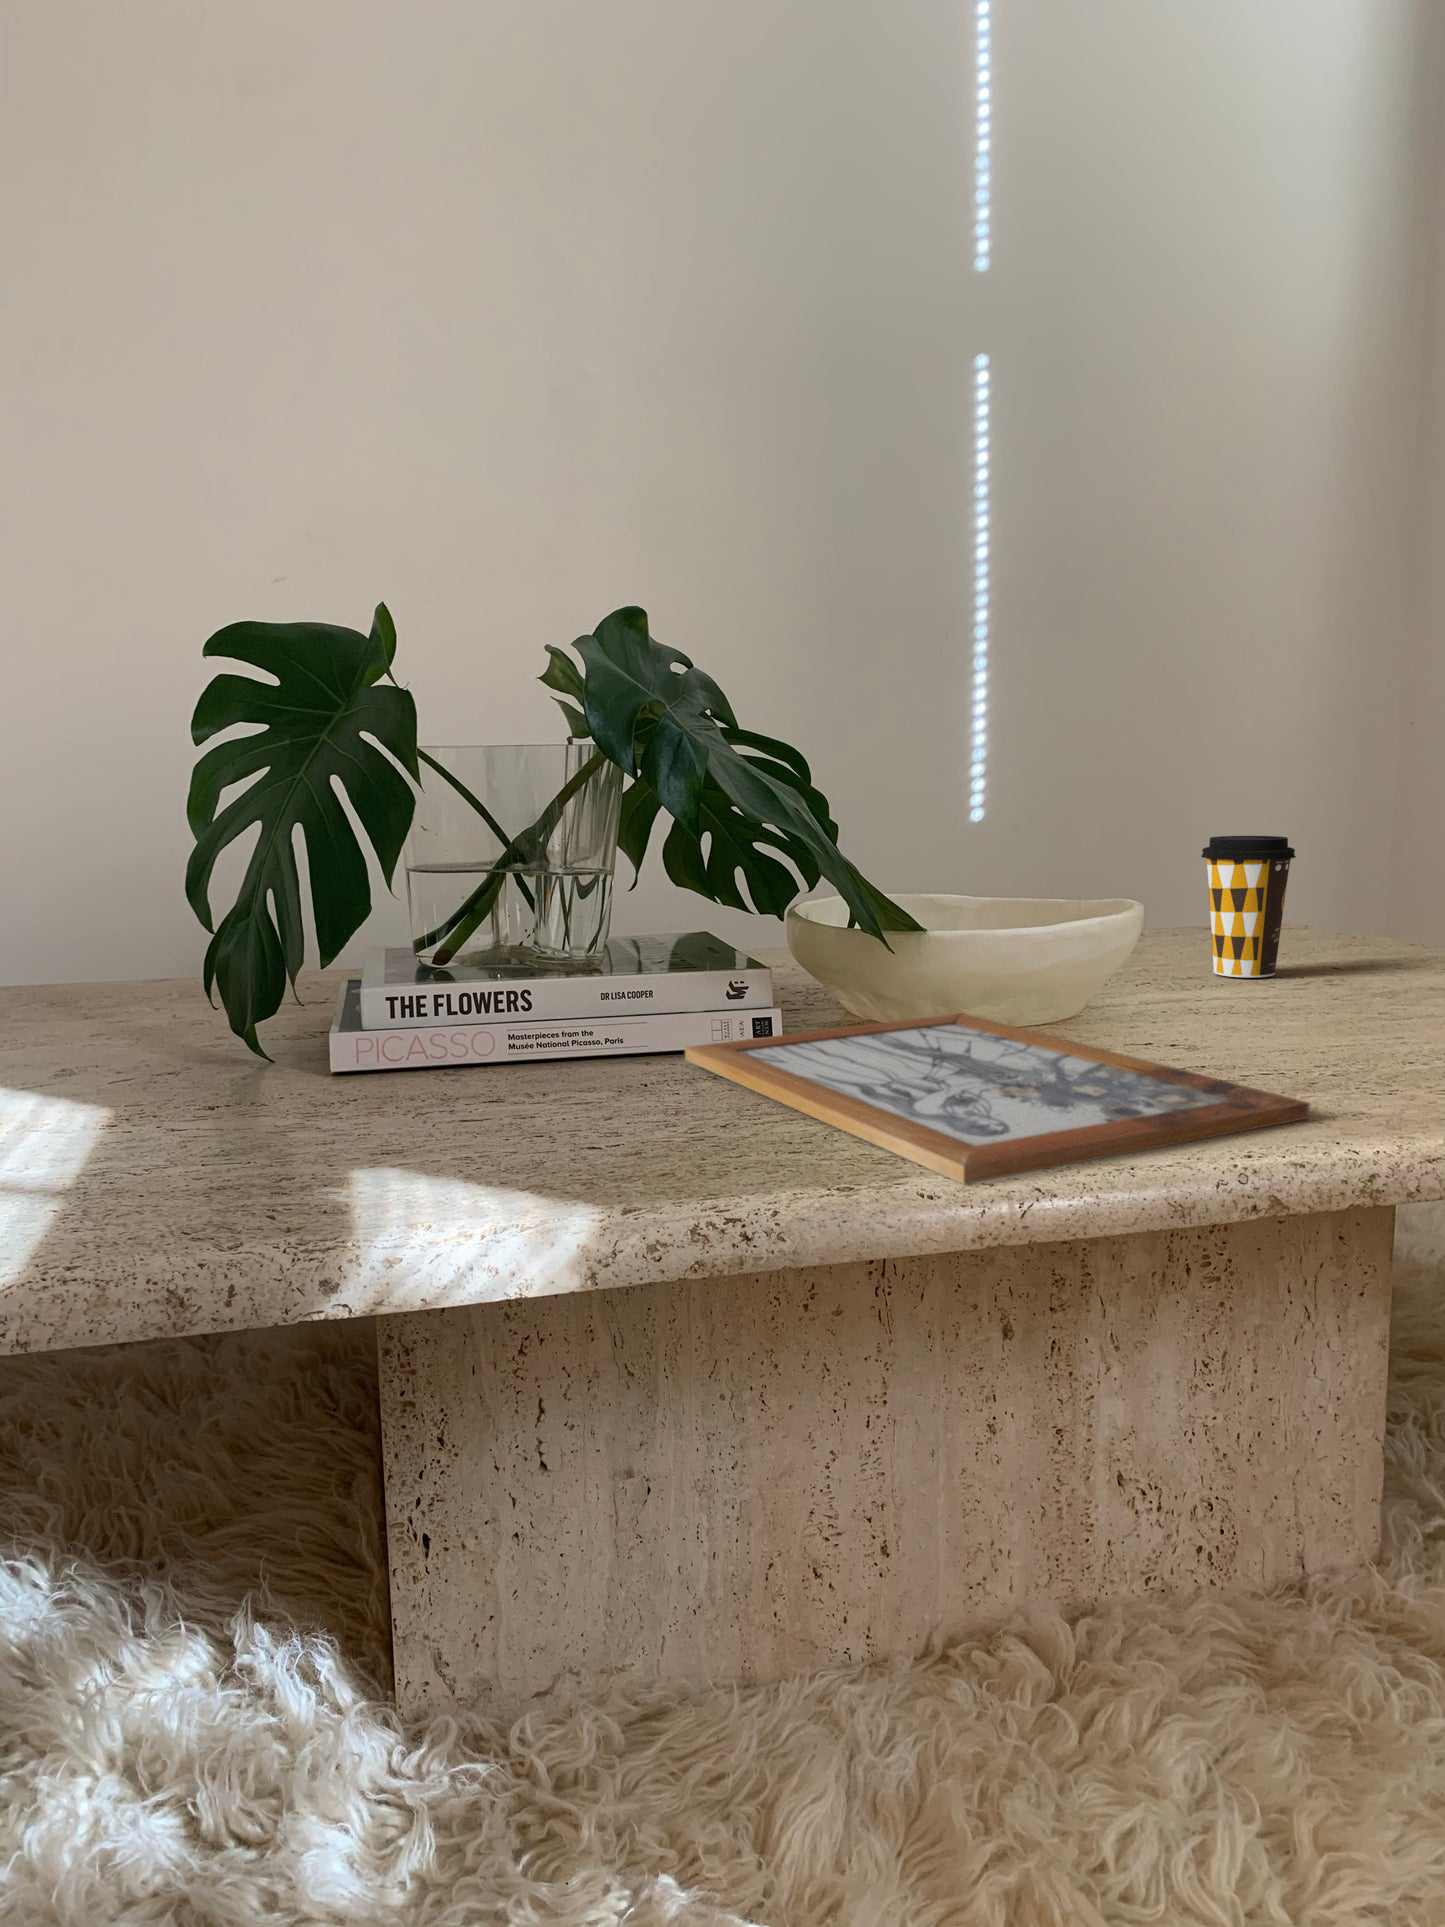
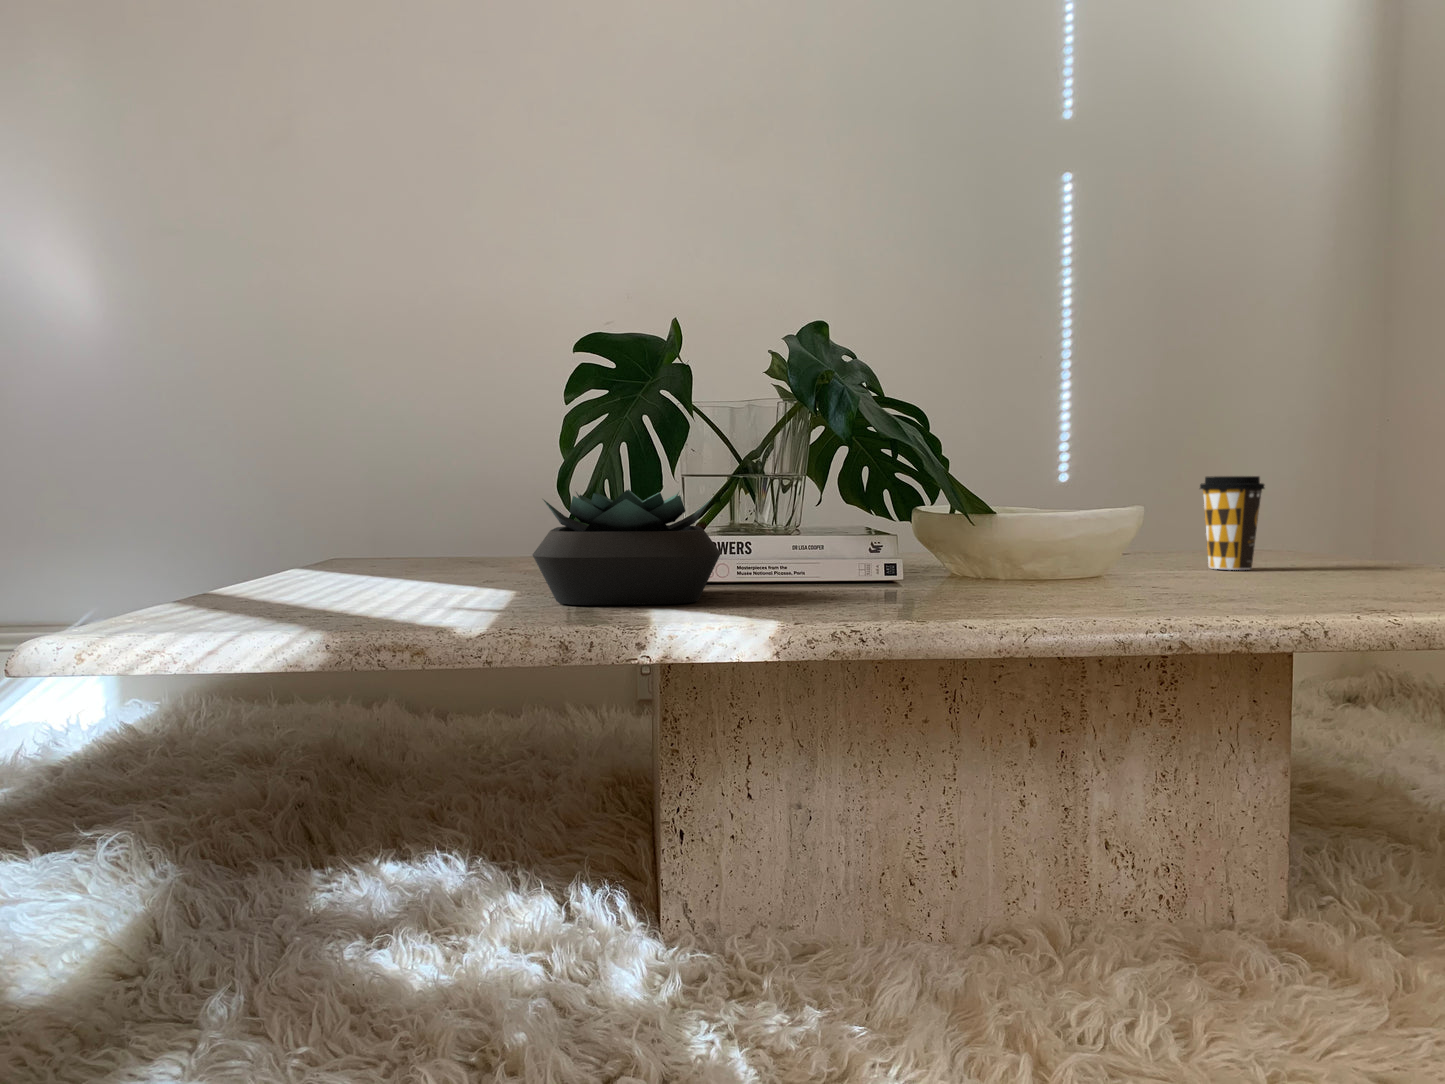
succulent plant: none [123,921,479,1159] -> present [533,489,721,605]
picture frame: present [685,1013,1309,1184] -> none [842,572,1218,621]

